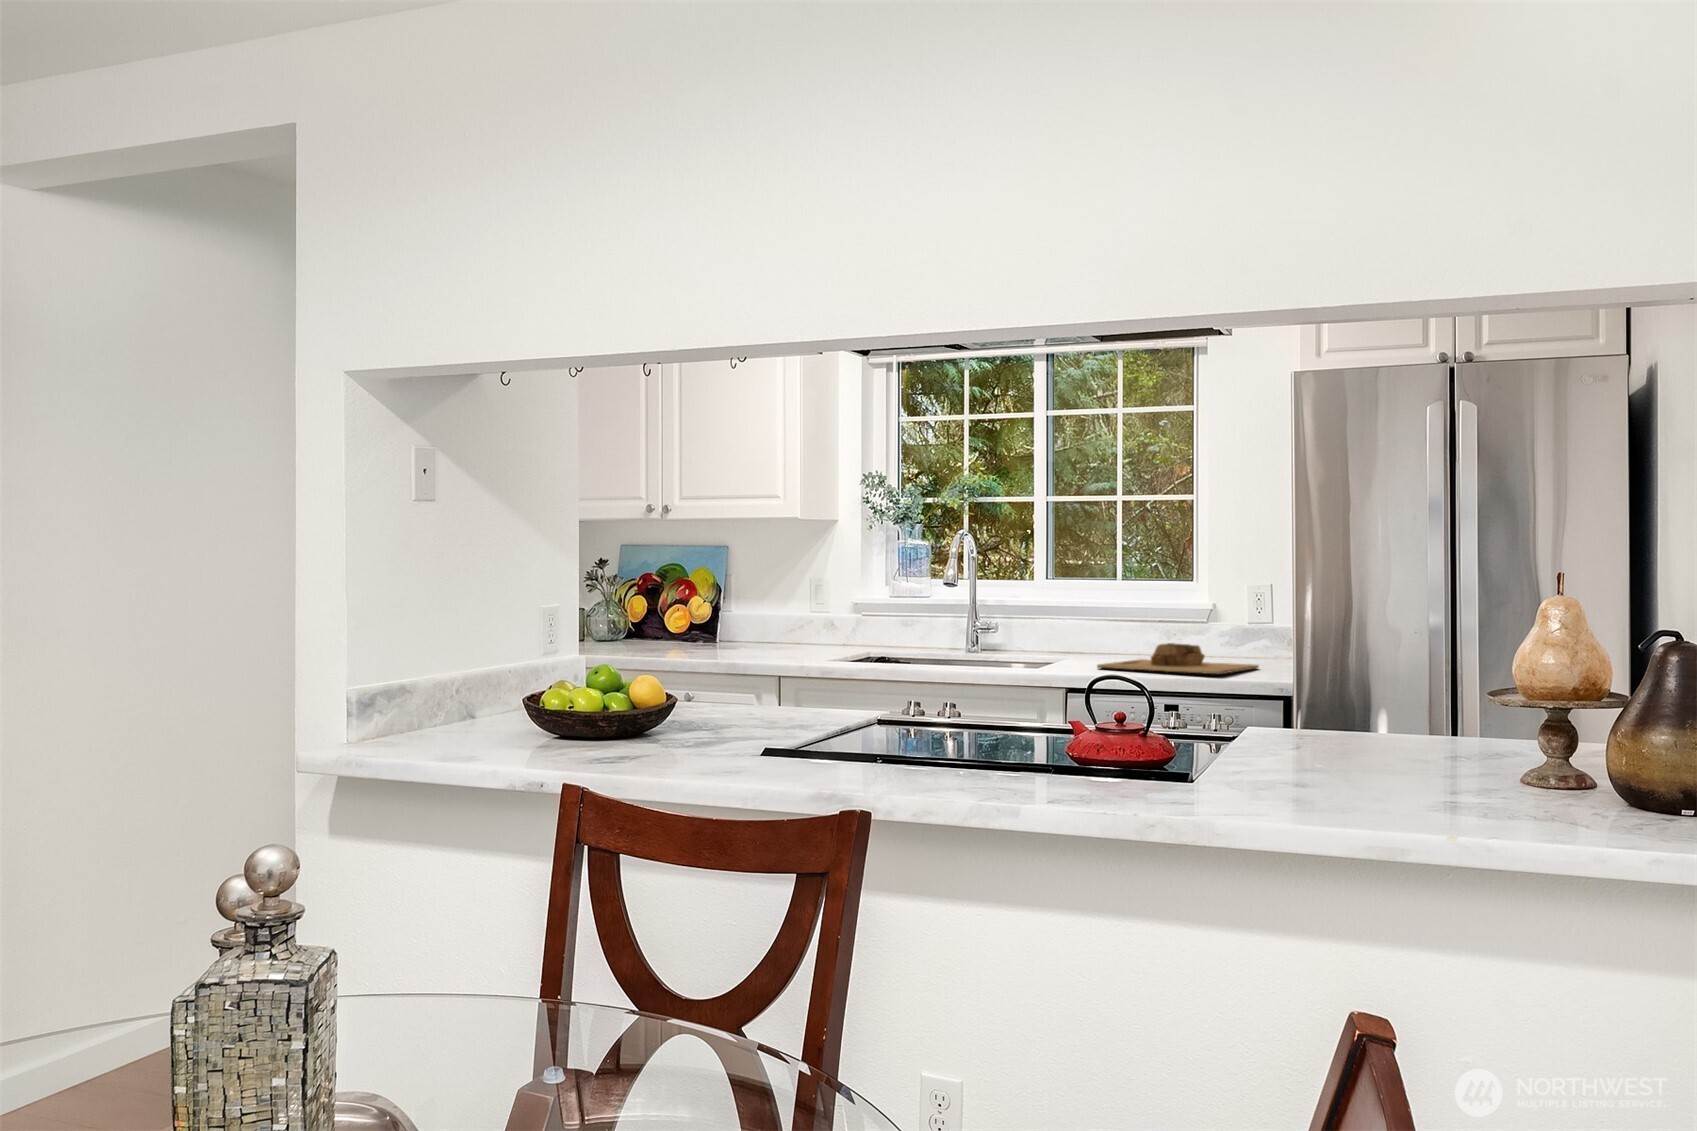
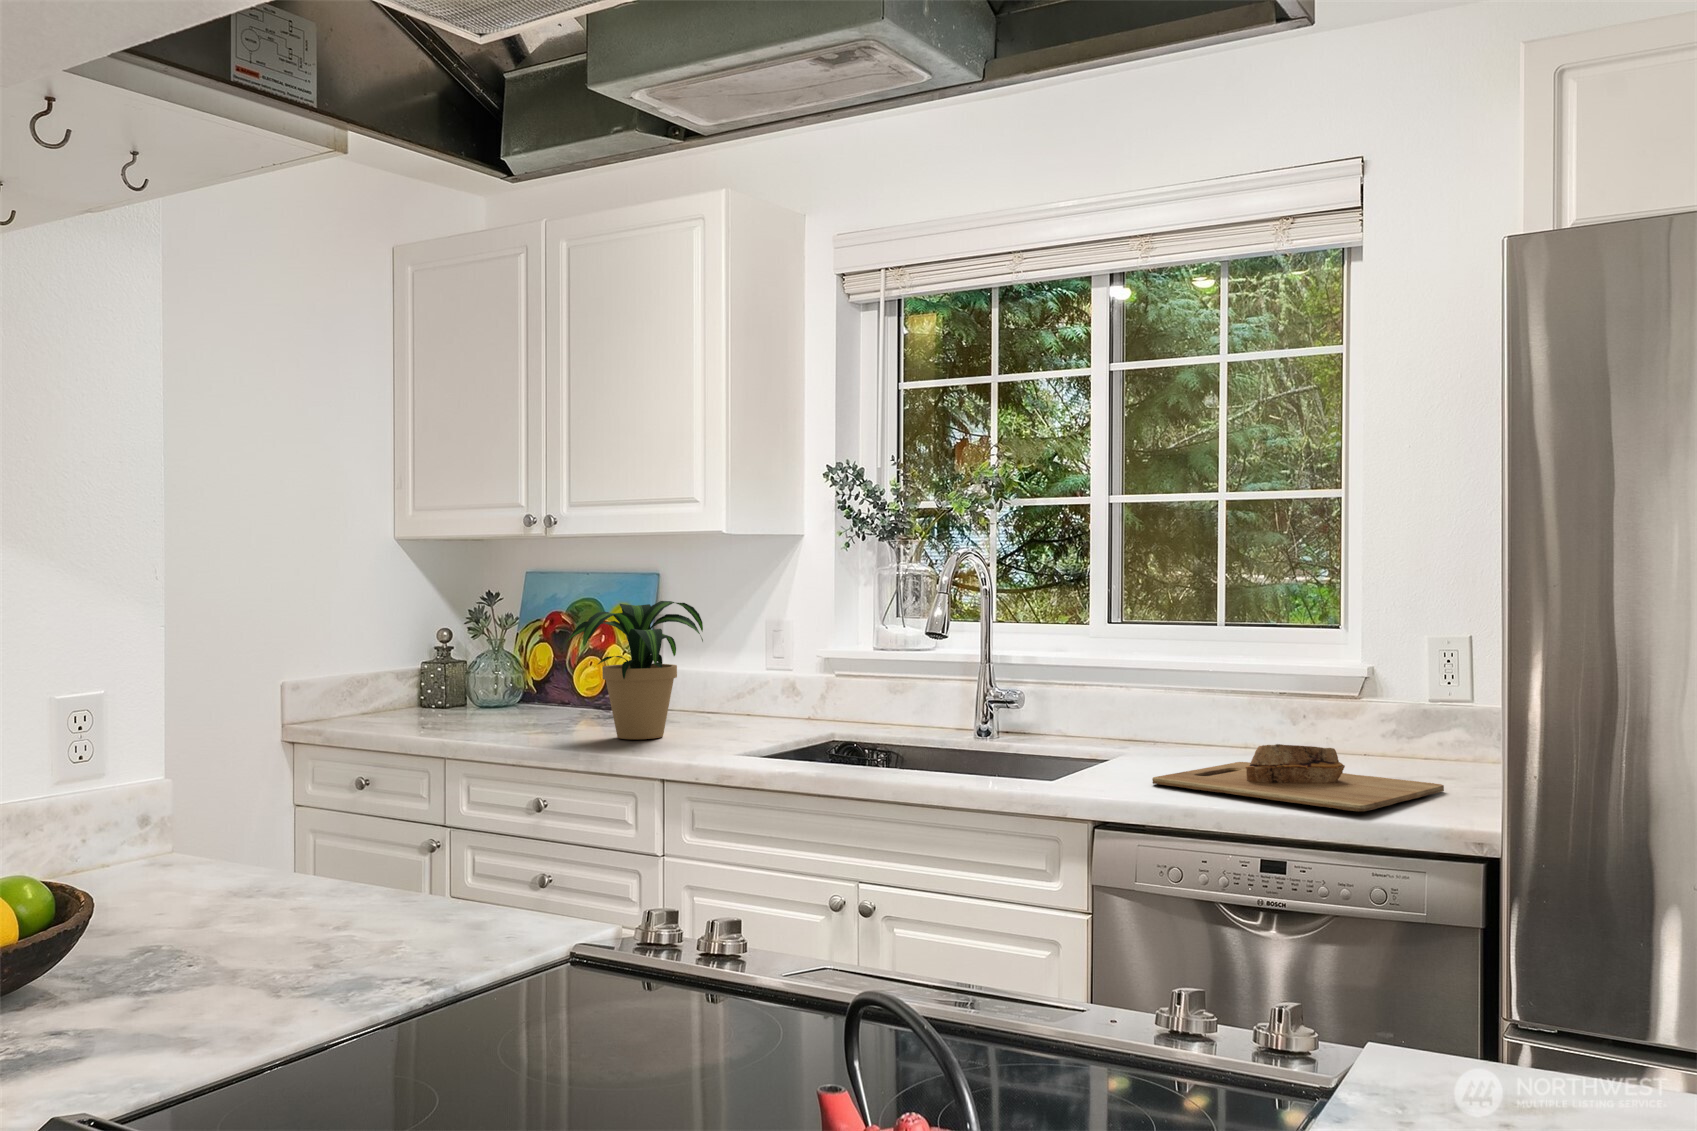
potted plant: none [689,564,785,656] -> present [567,601,703,739]

